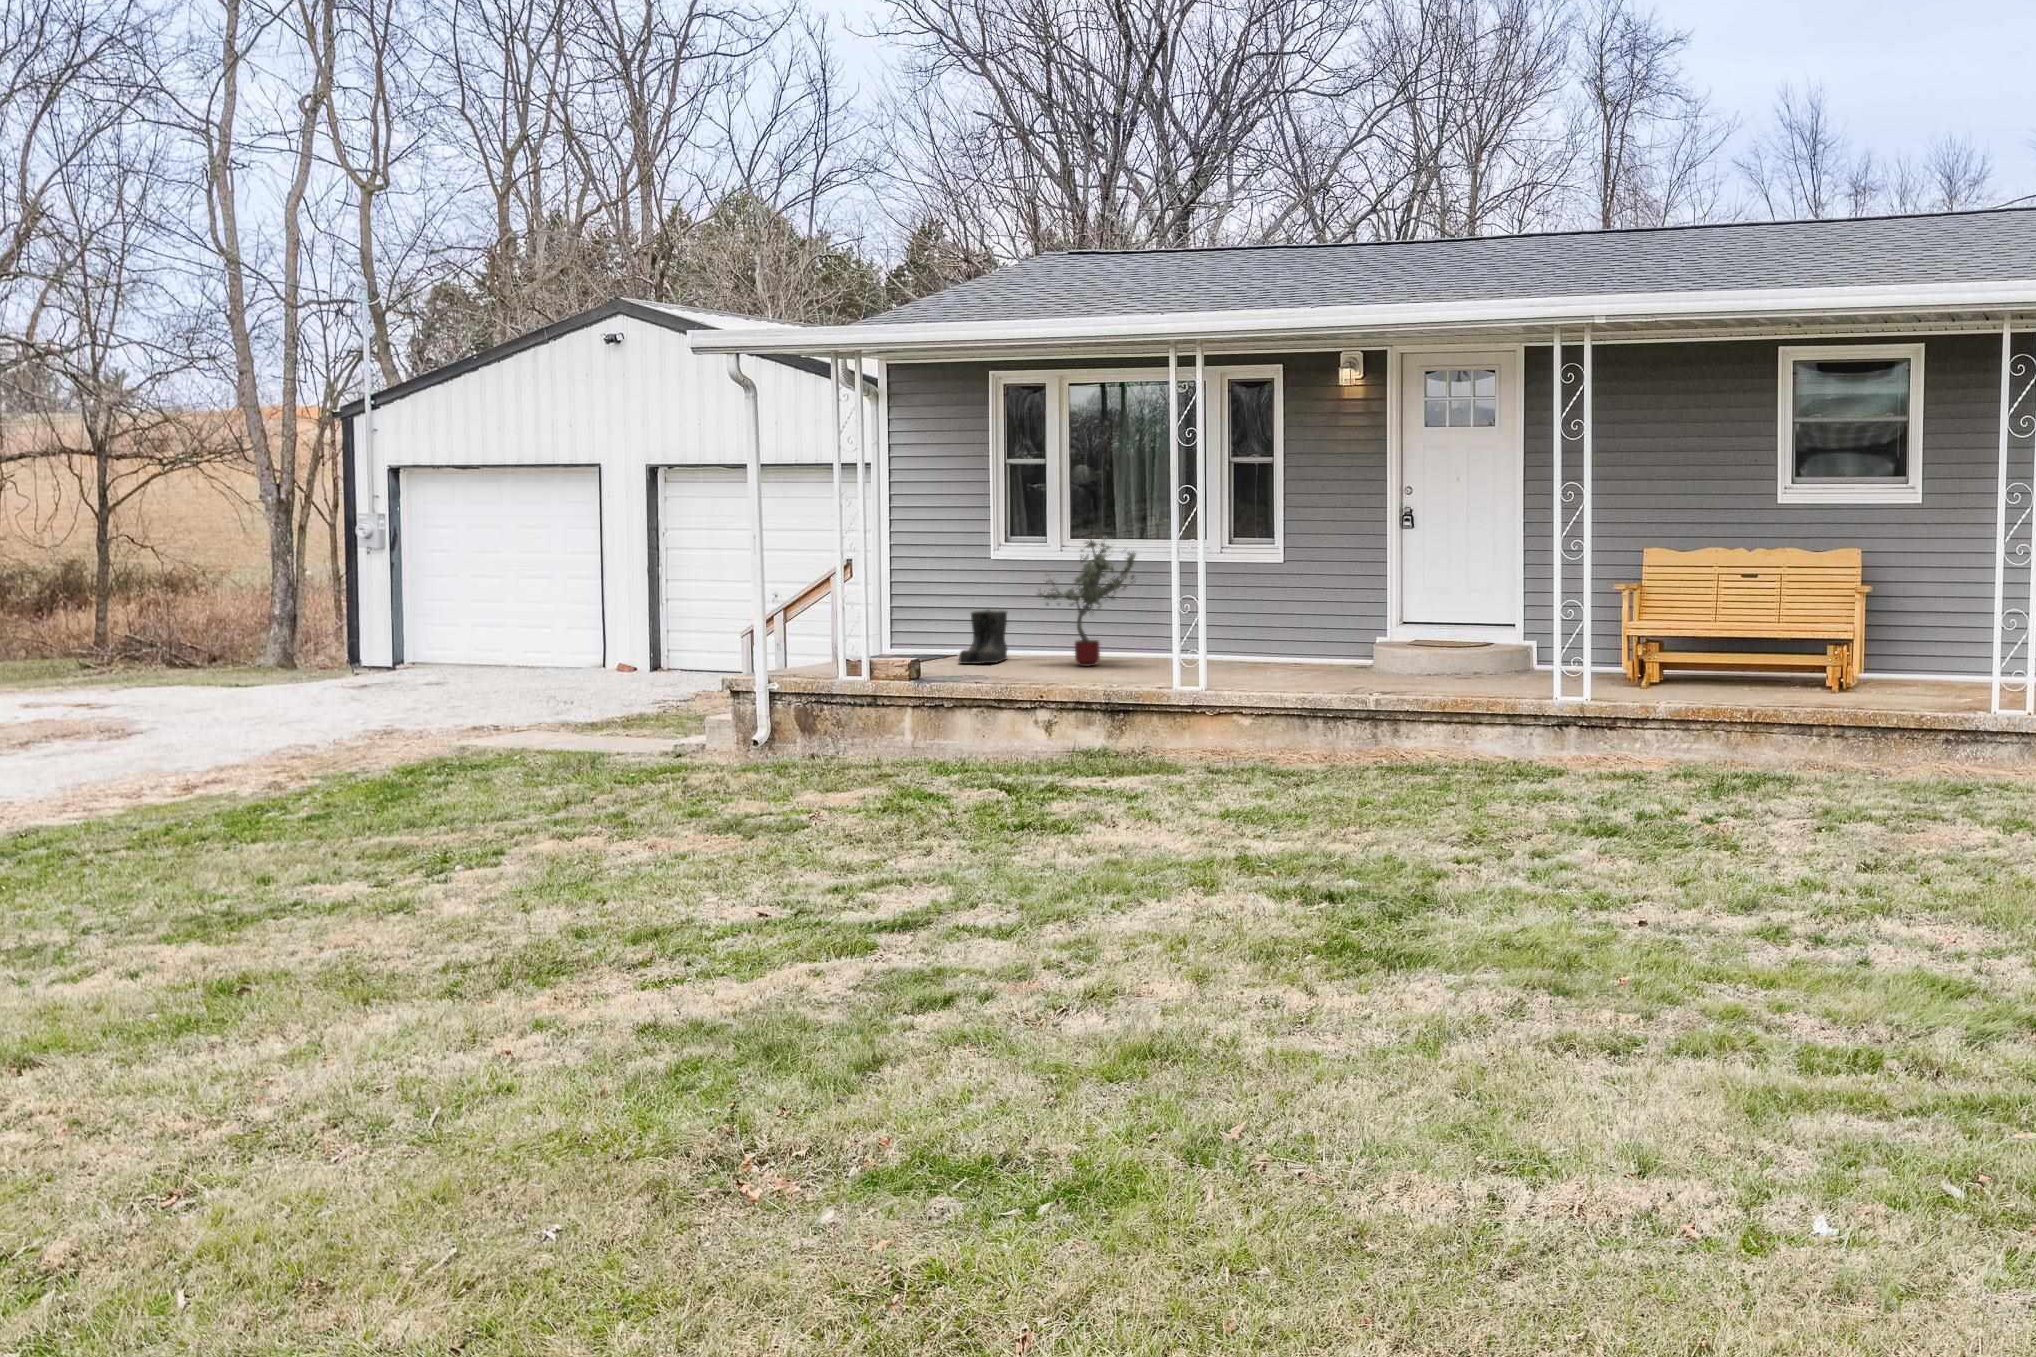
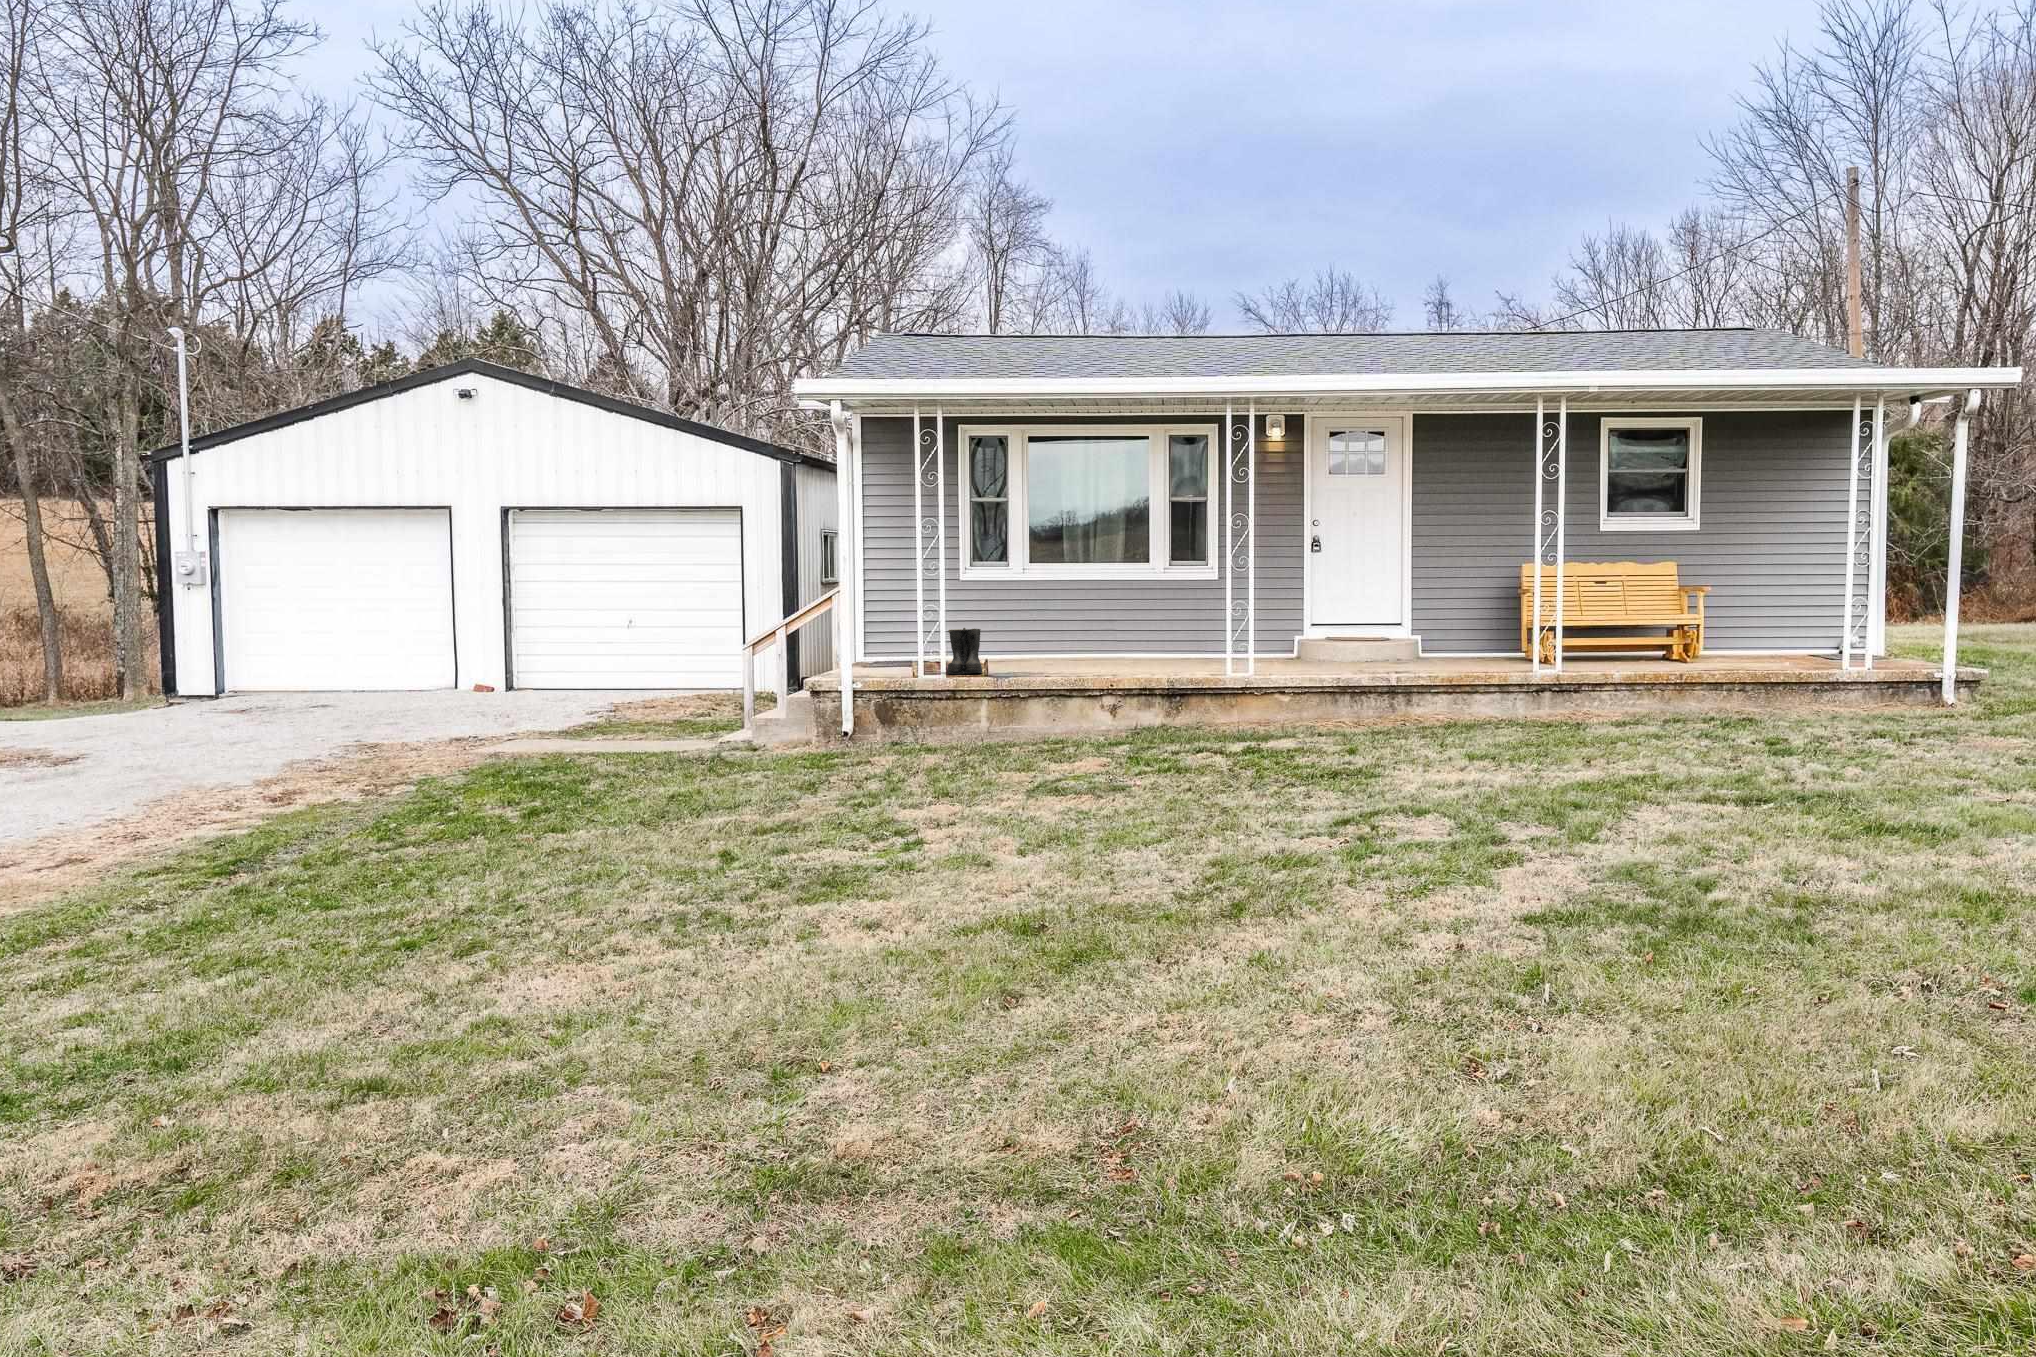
potted tree: present [1037,536,1136,666] -> none [1015,559,1109,673]

